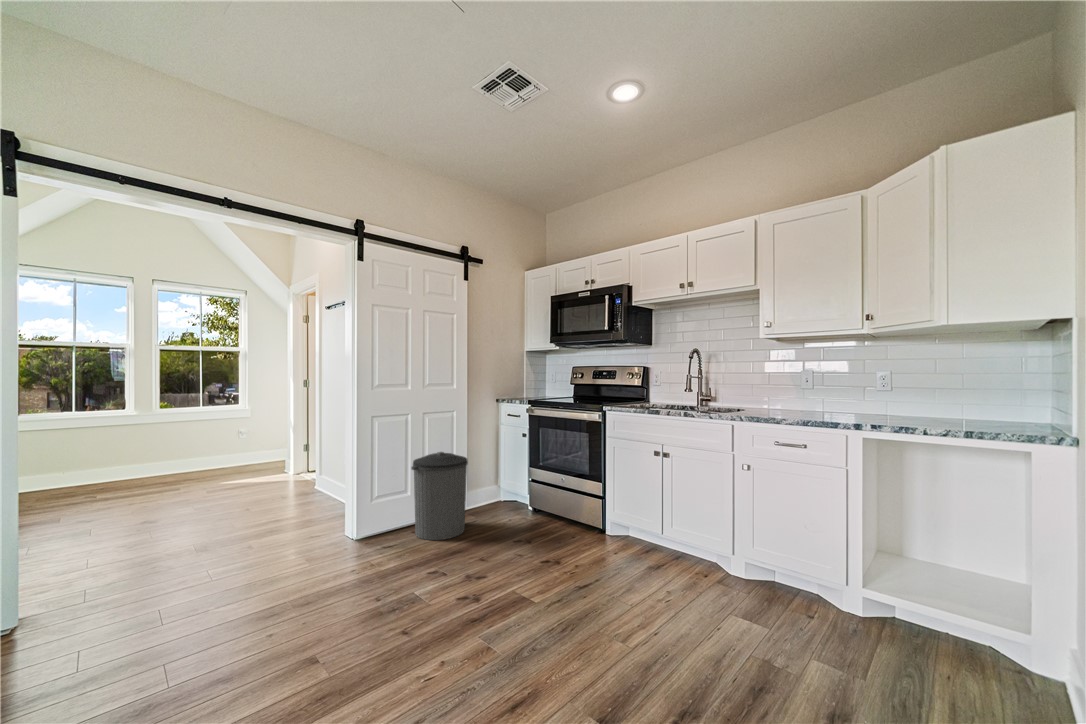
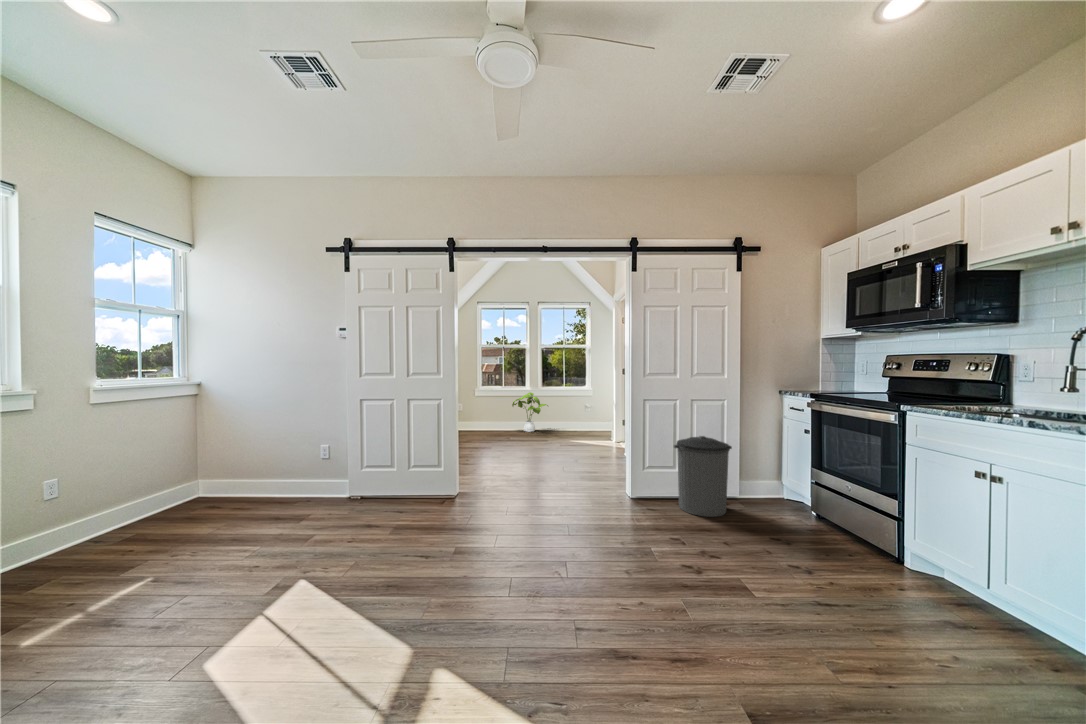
house plant: none [91,421,170,485] -> present [512,392,548,432]

